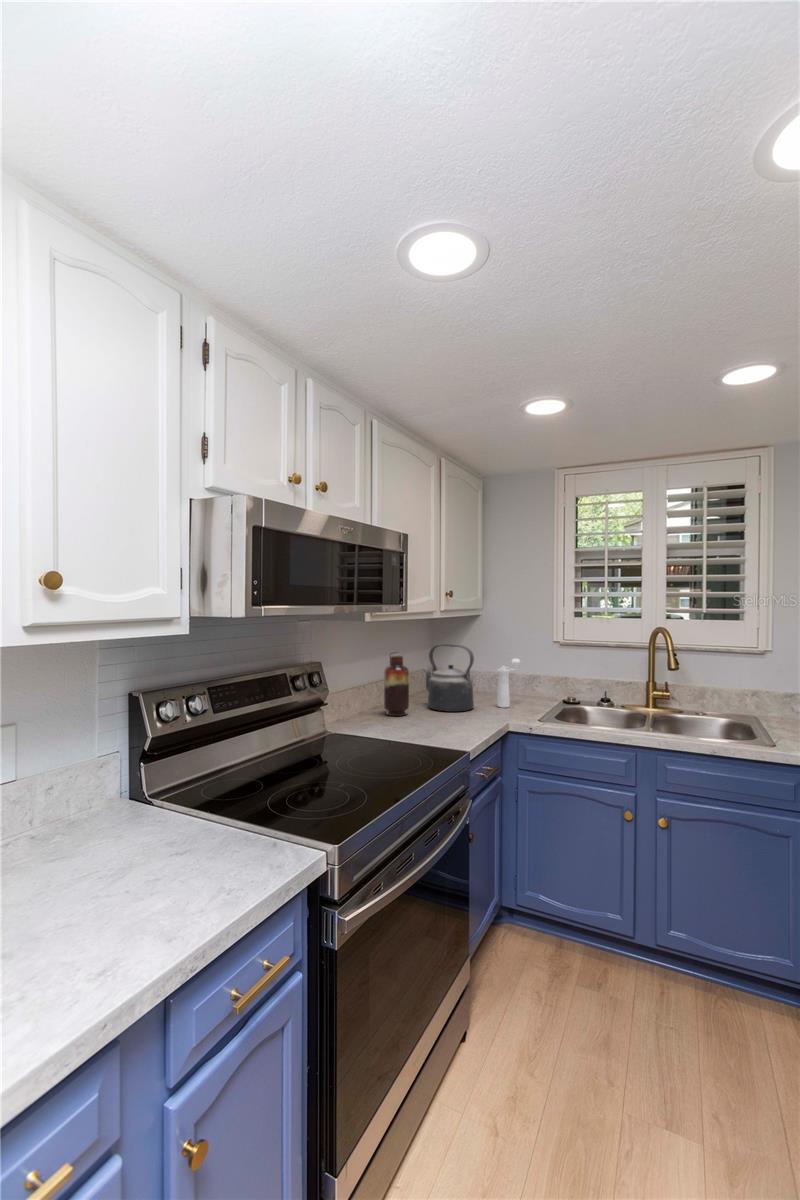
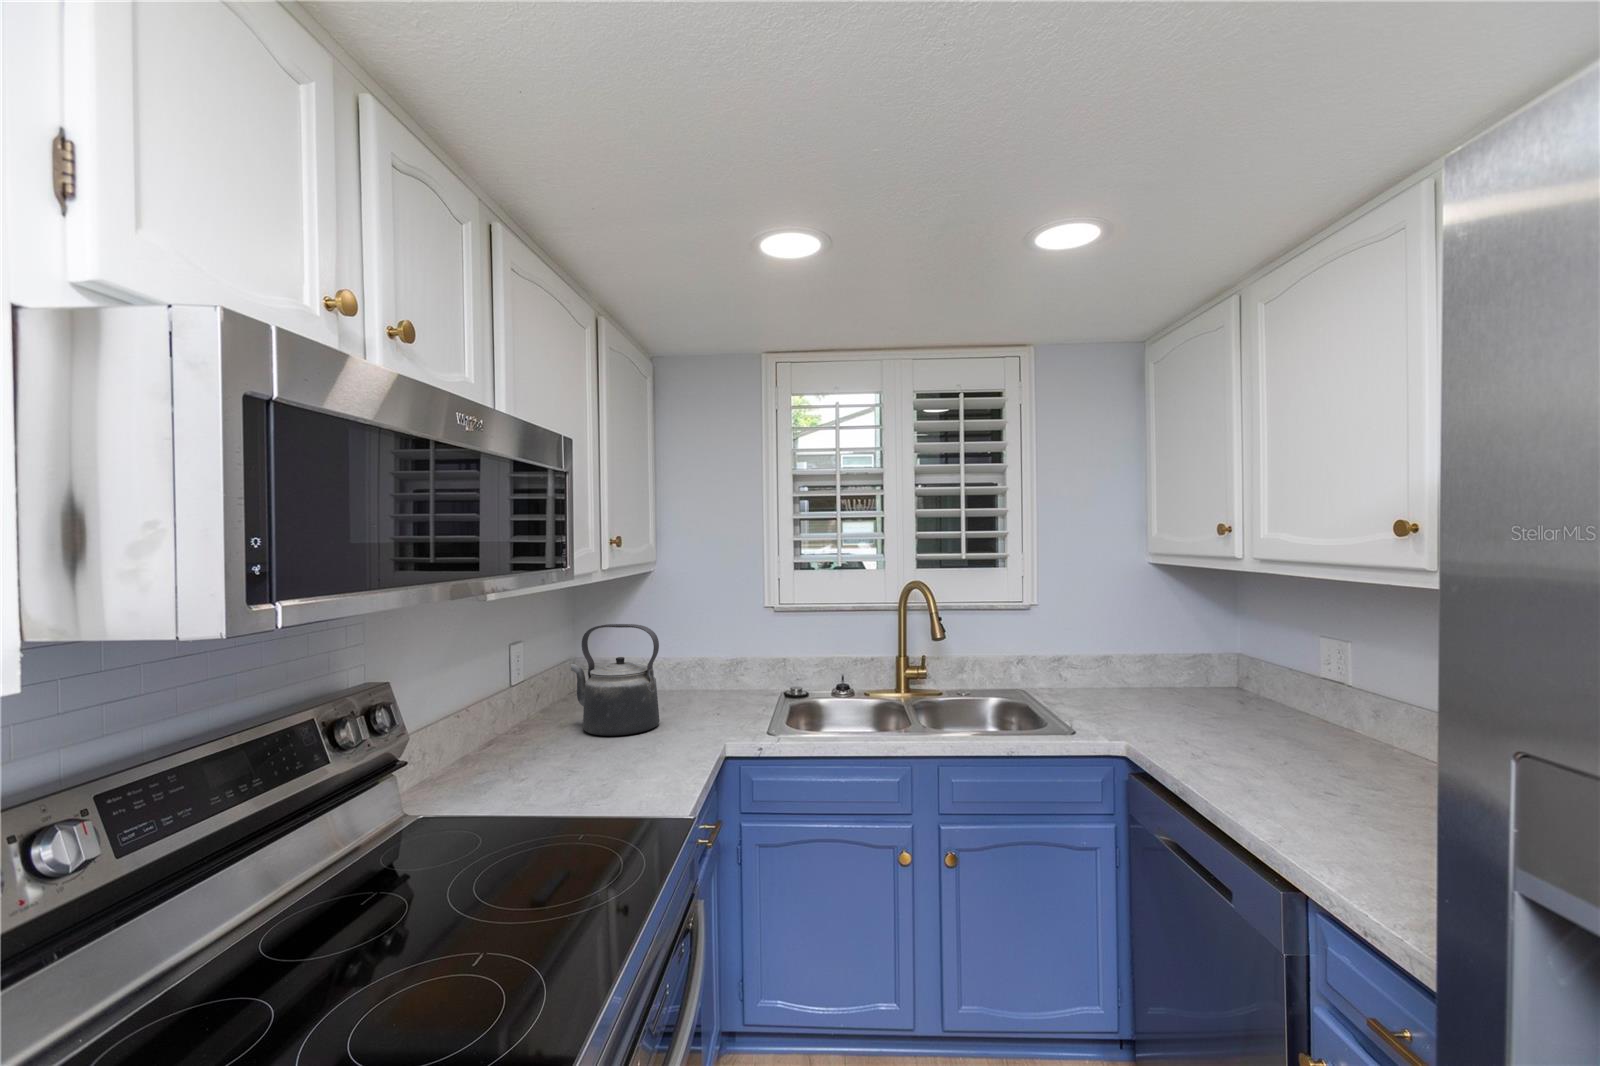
vase: present [384,656,409,716] -> none [508,651,554,757]
pepper mill: present [497,659,520,708] -> none [693,638,725,717]

